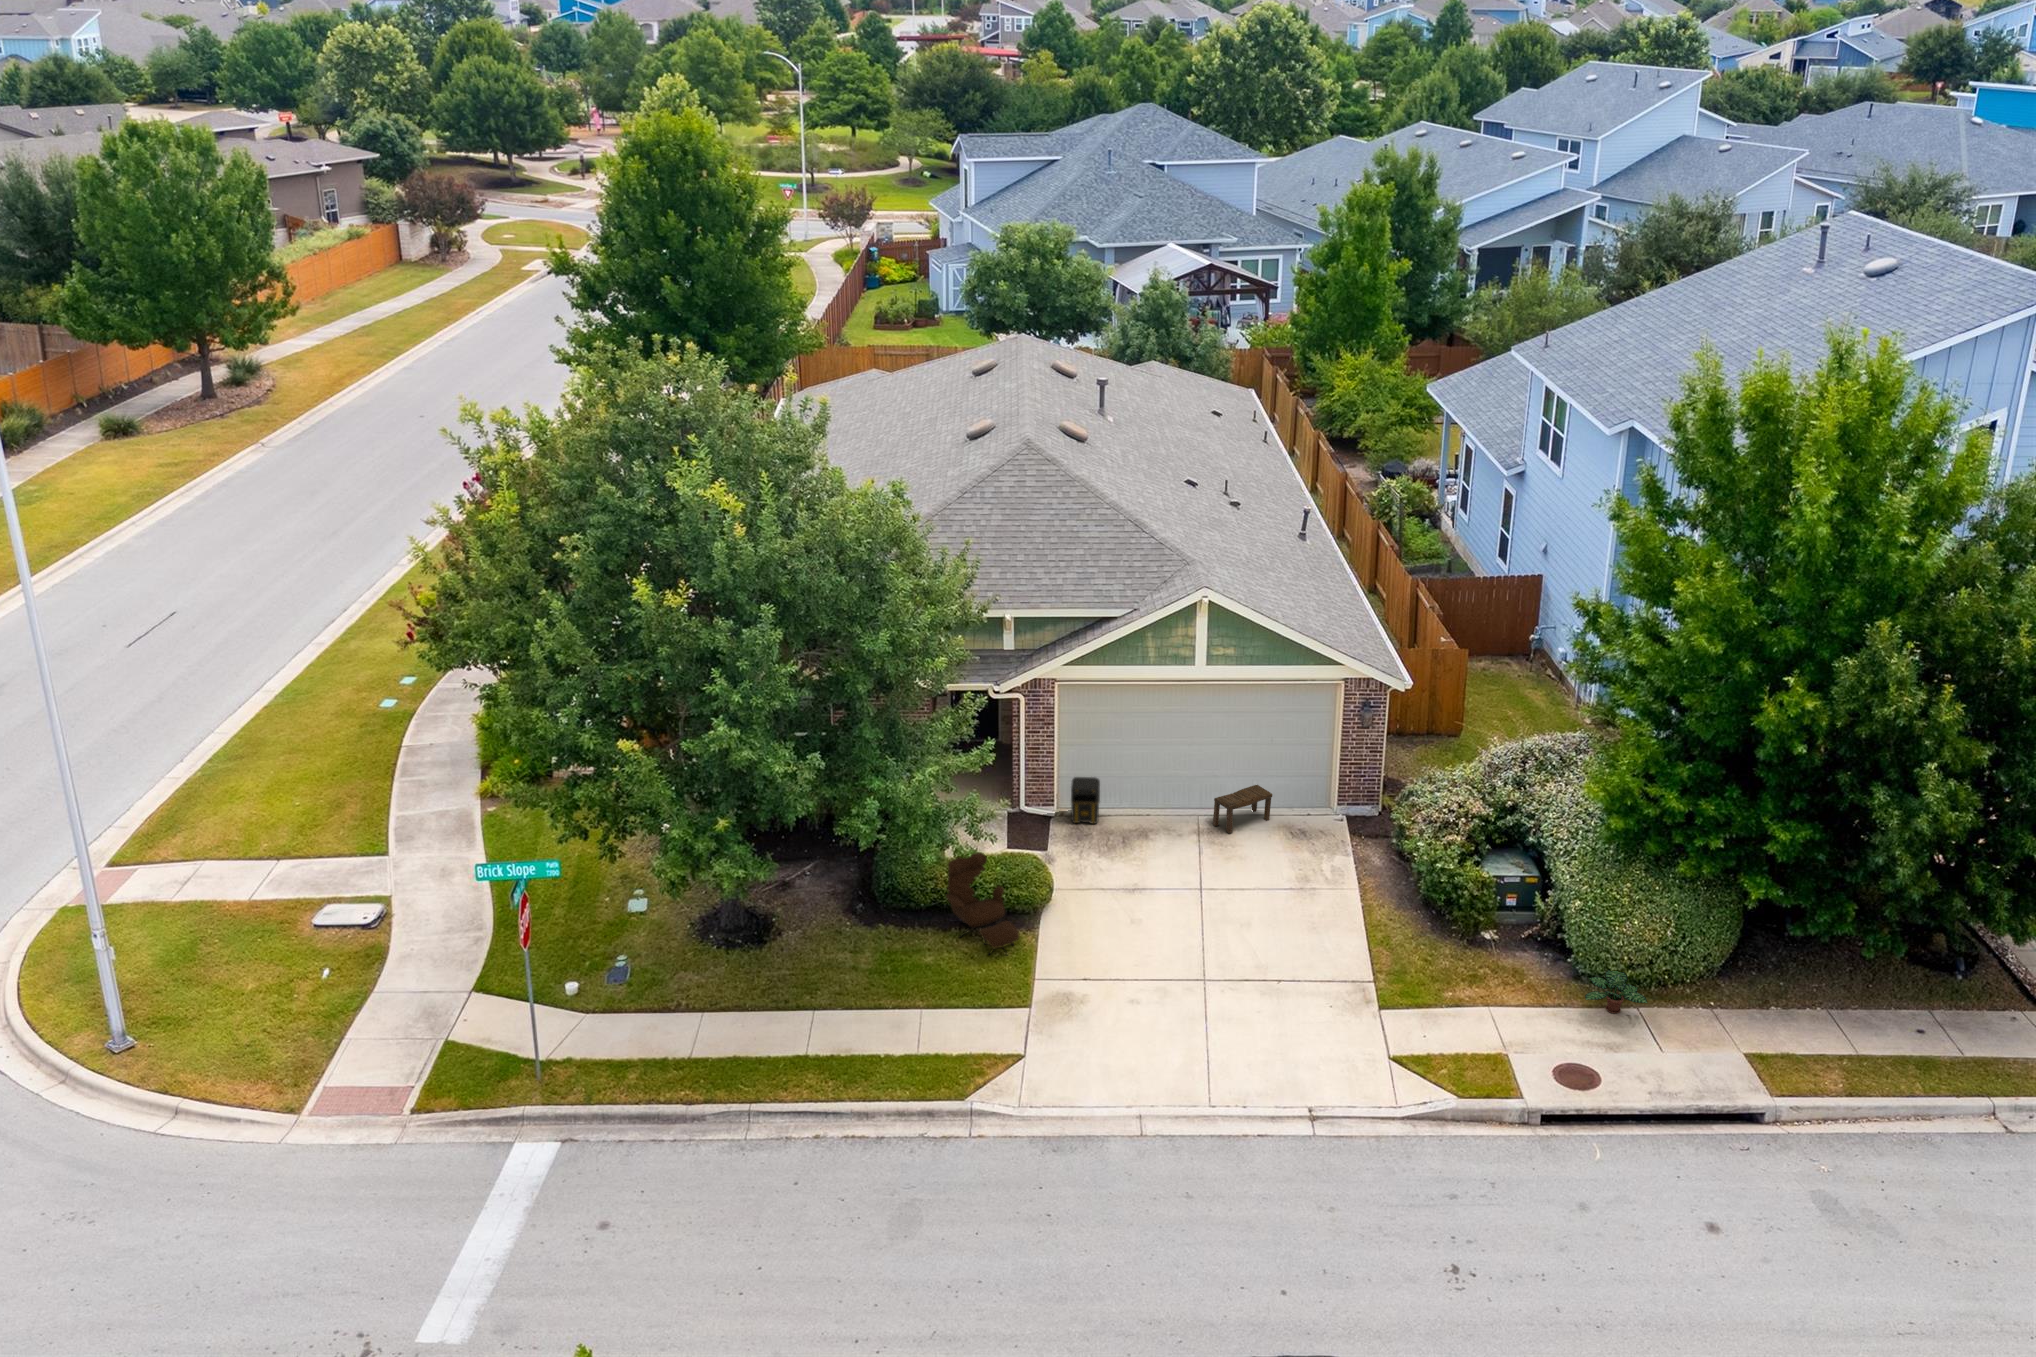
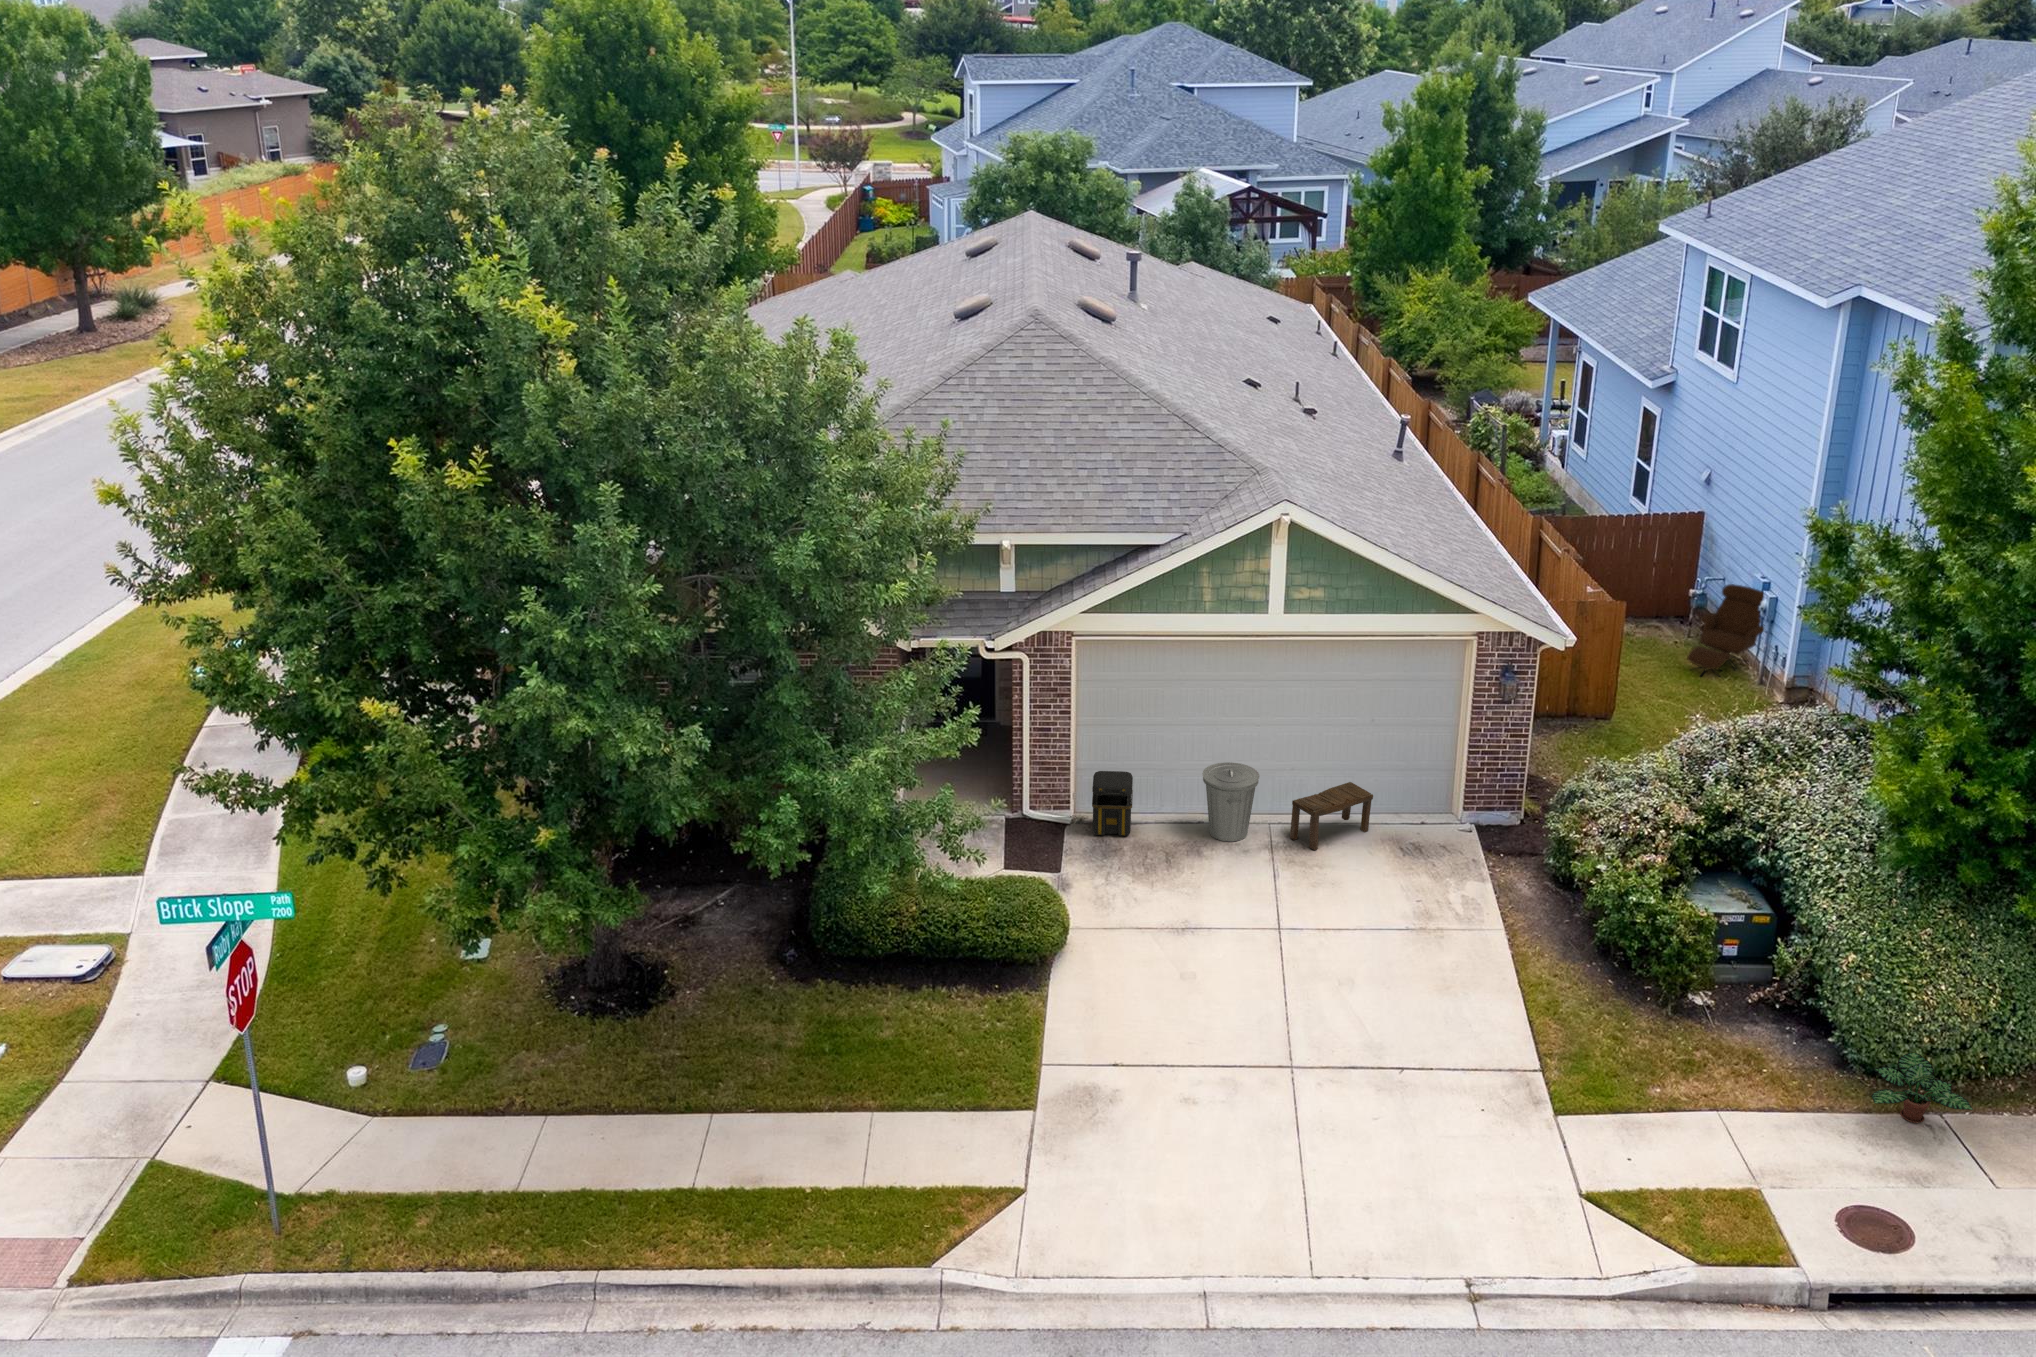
trash can: none [1150,771,1191,828] -> present [1202,762,1260,842]
lounge chair: present [946,852,1020,954] -> present [1687,584,1764,676]

